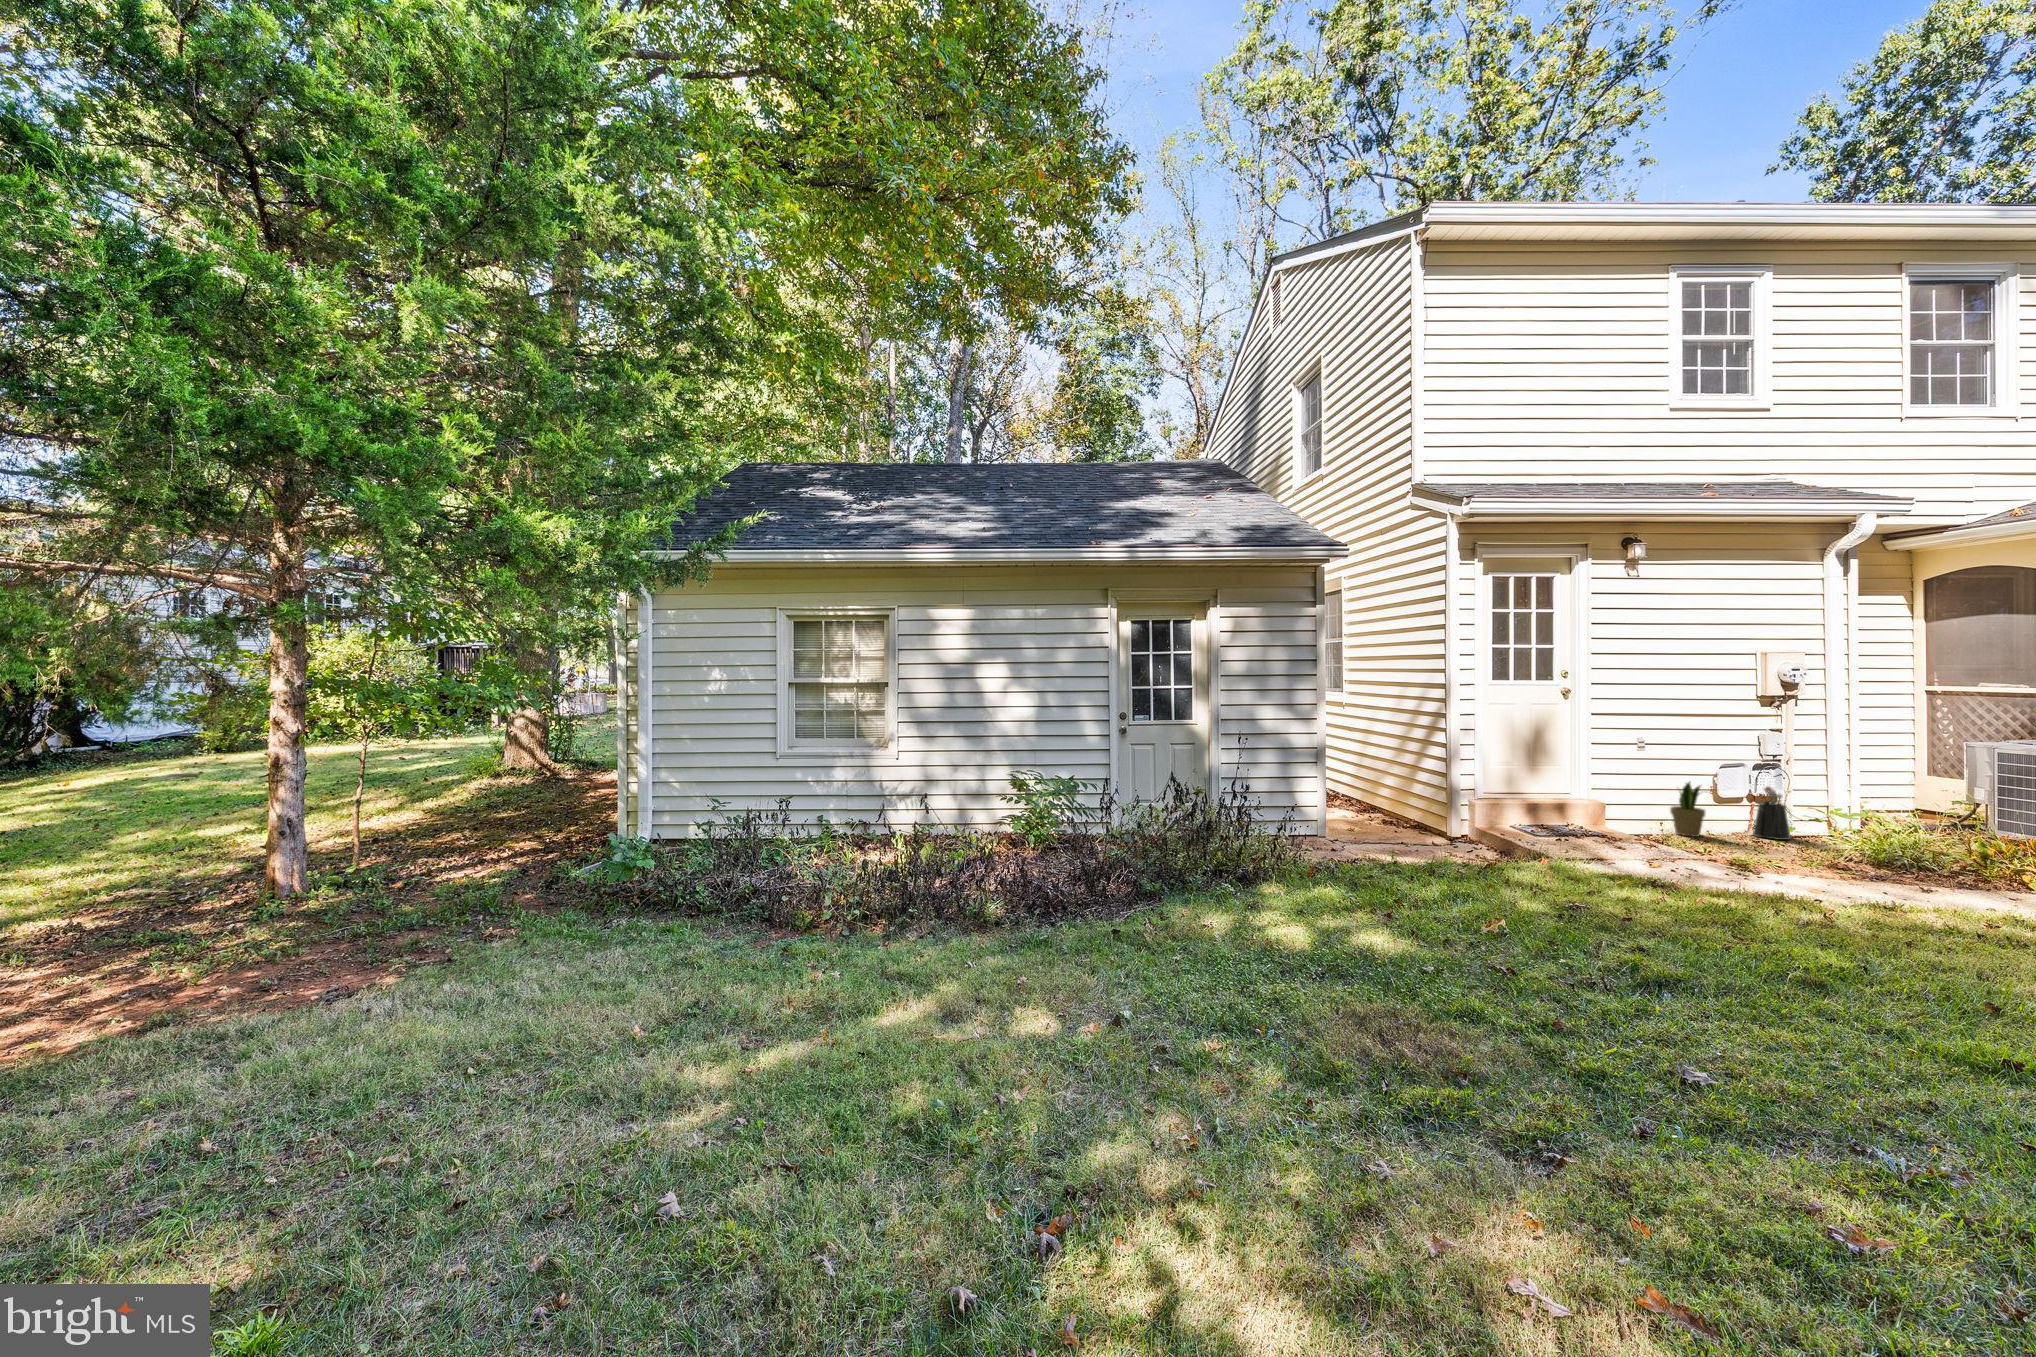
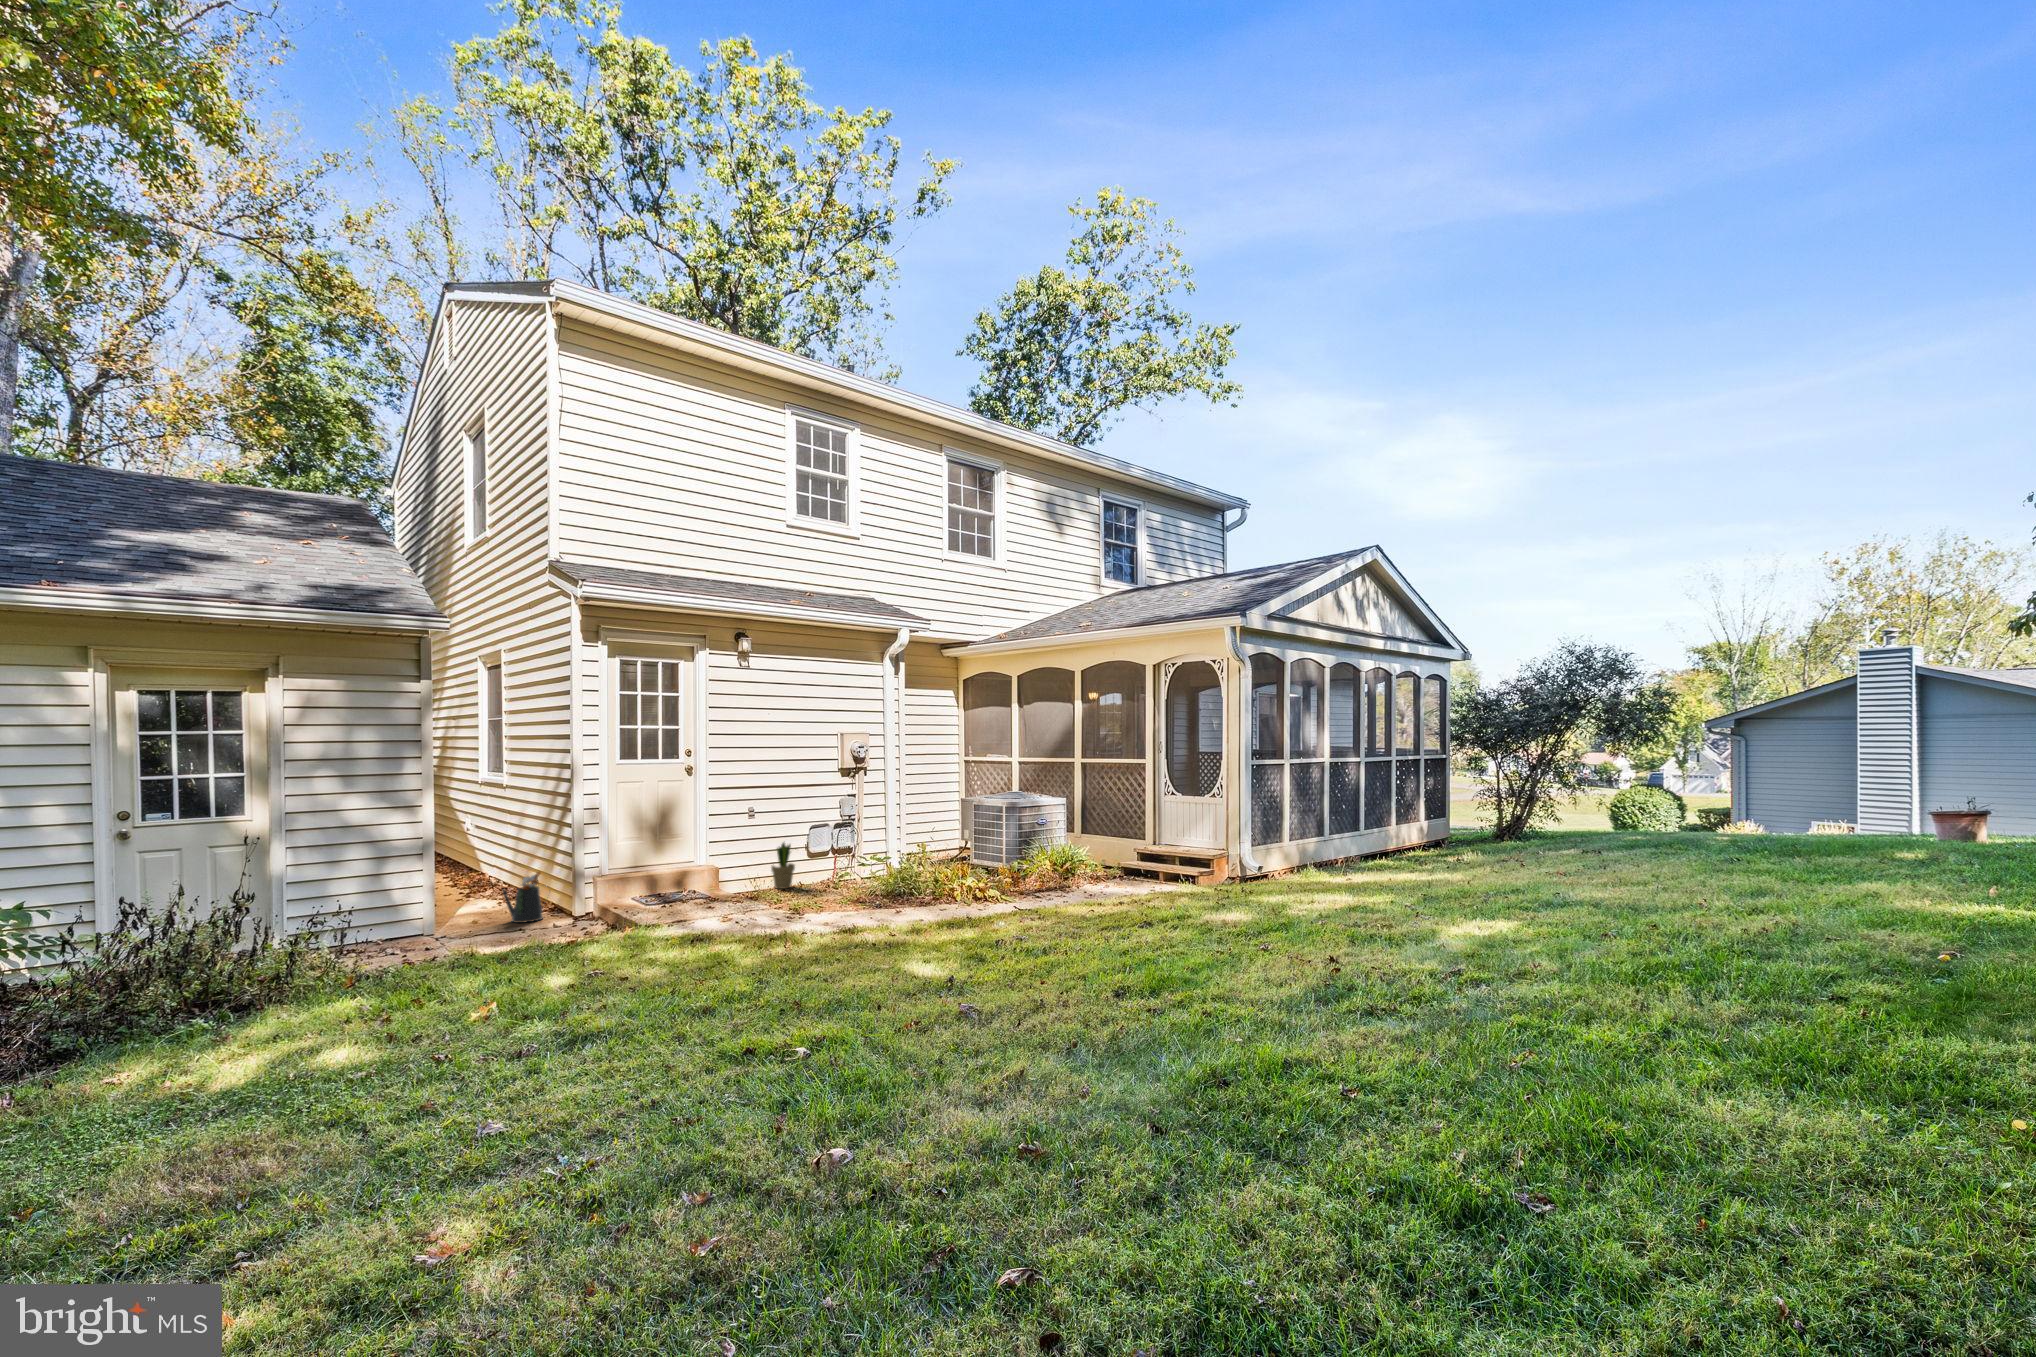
watering can: present [1753,787,1792,840] -> present [502,872,543,923]

